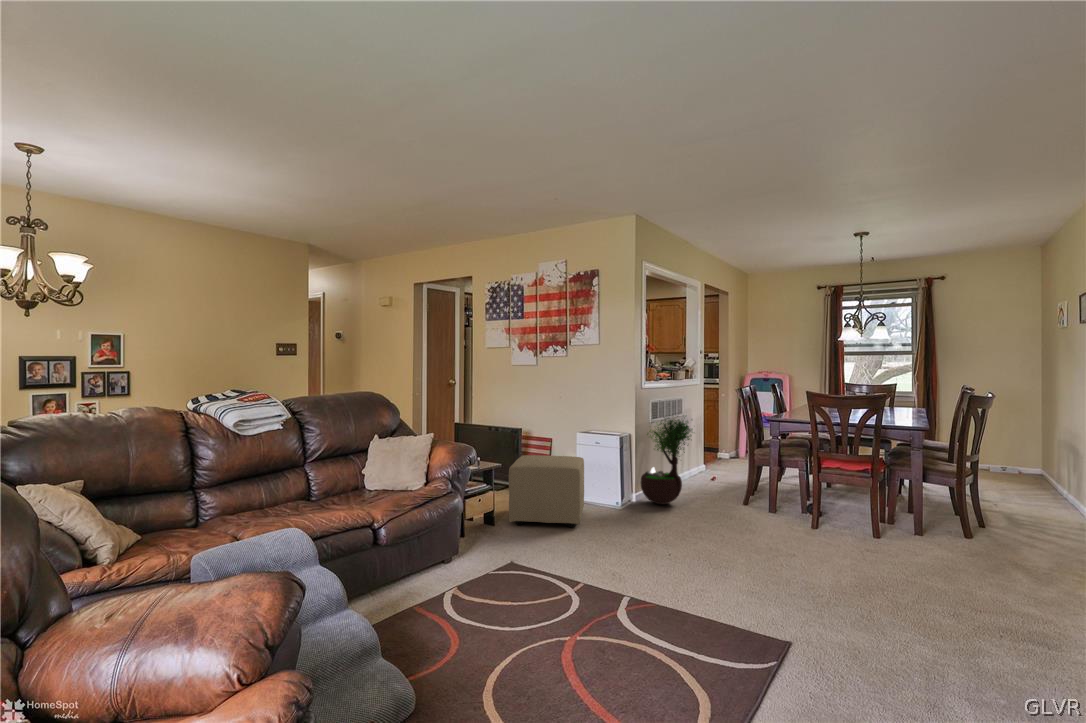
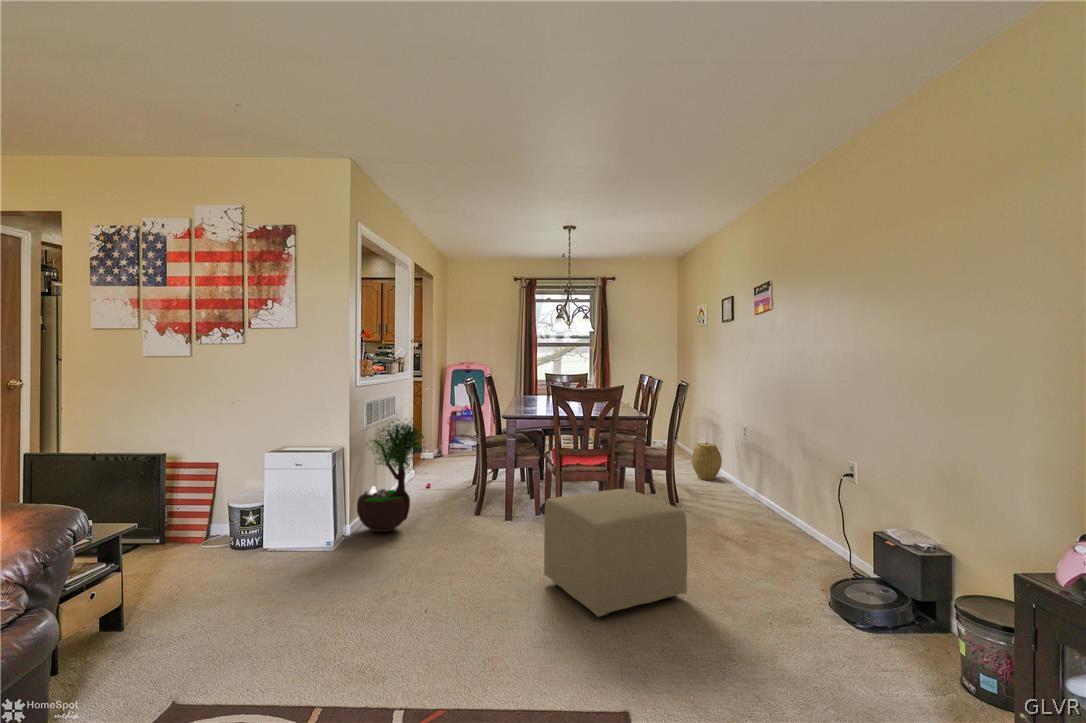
ottoman: present [509,455,584,527] -> present [544,489,687,617]
woven basket: none [1030,469,1078,515] -> present [692,443,722,480]

